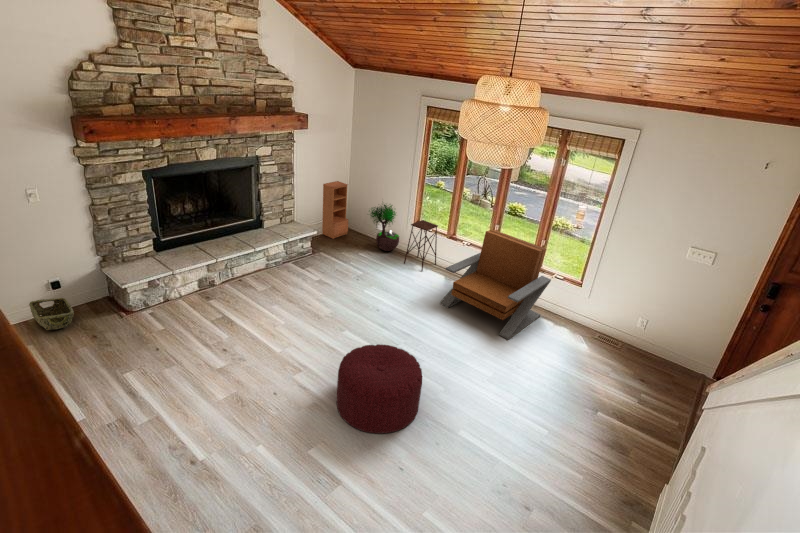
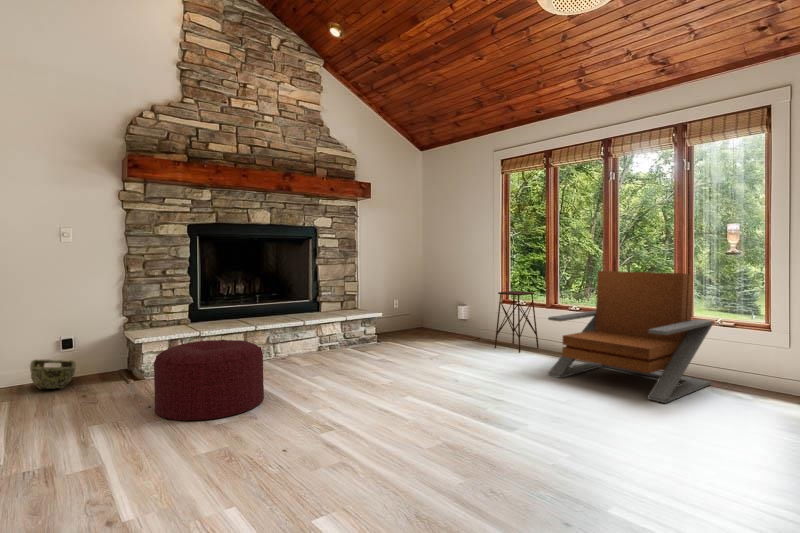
bookcase: present [322,181,348,239] -> none [392,269,423,334]
potted tree: present [371,204,399,251] -> none [442,271,487,340]
ottoman: present [336,344,422,434] -> present [154,340,264,420]

